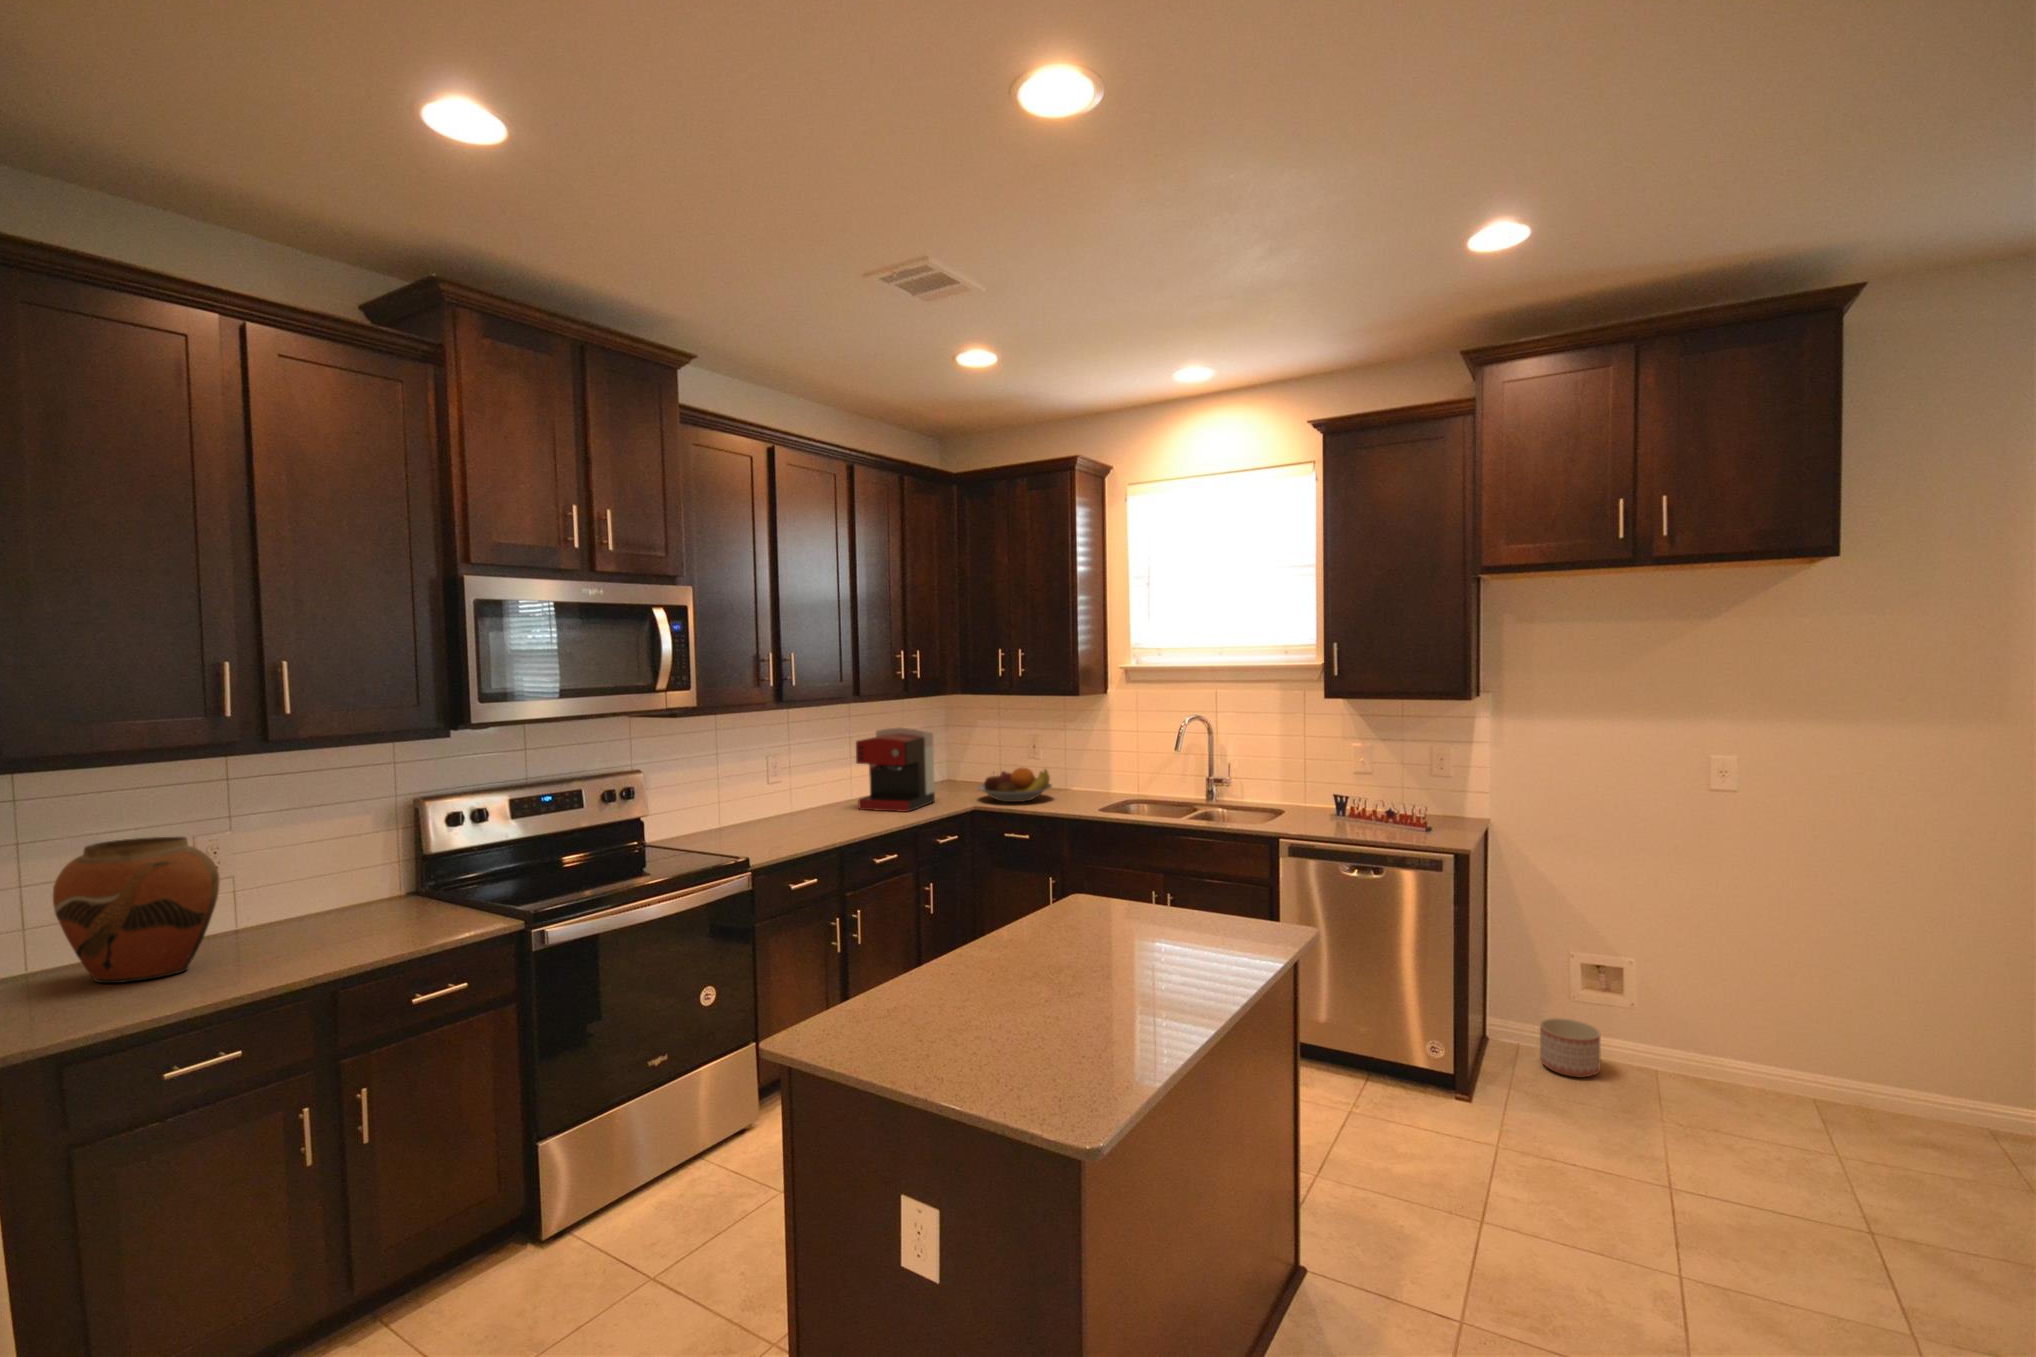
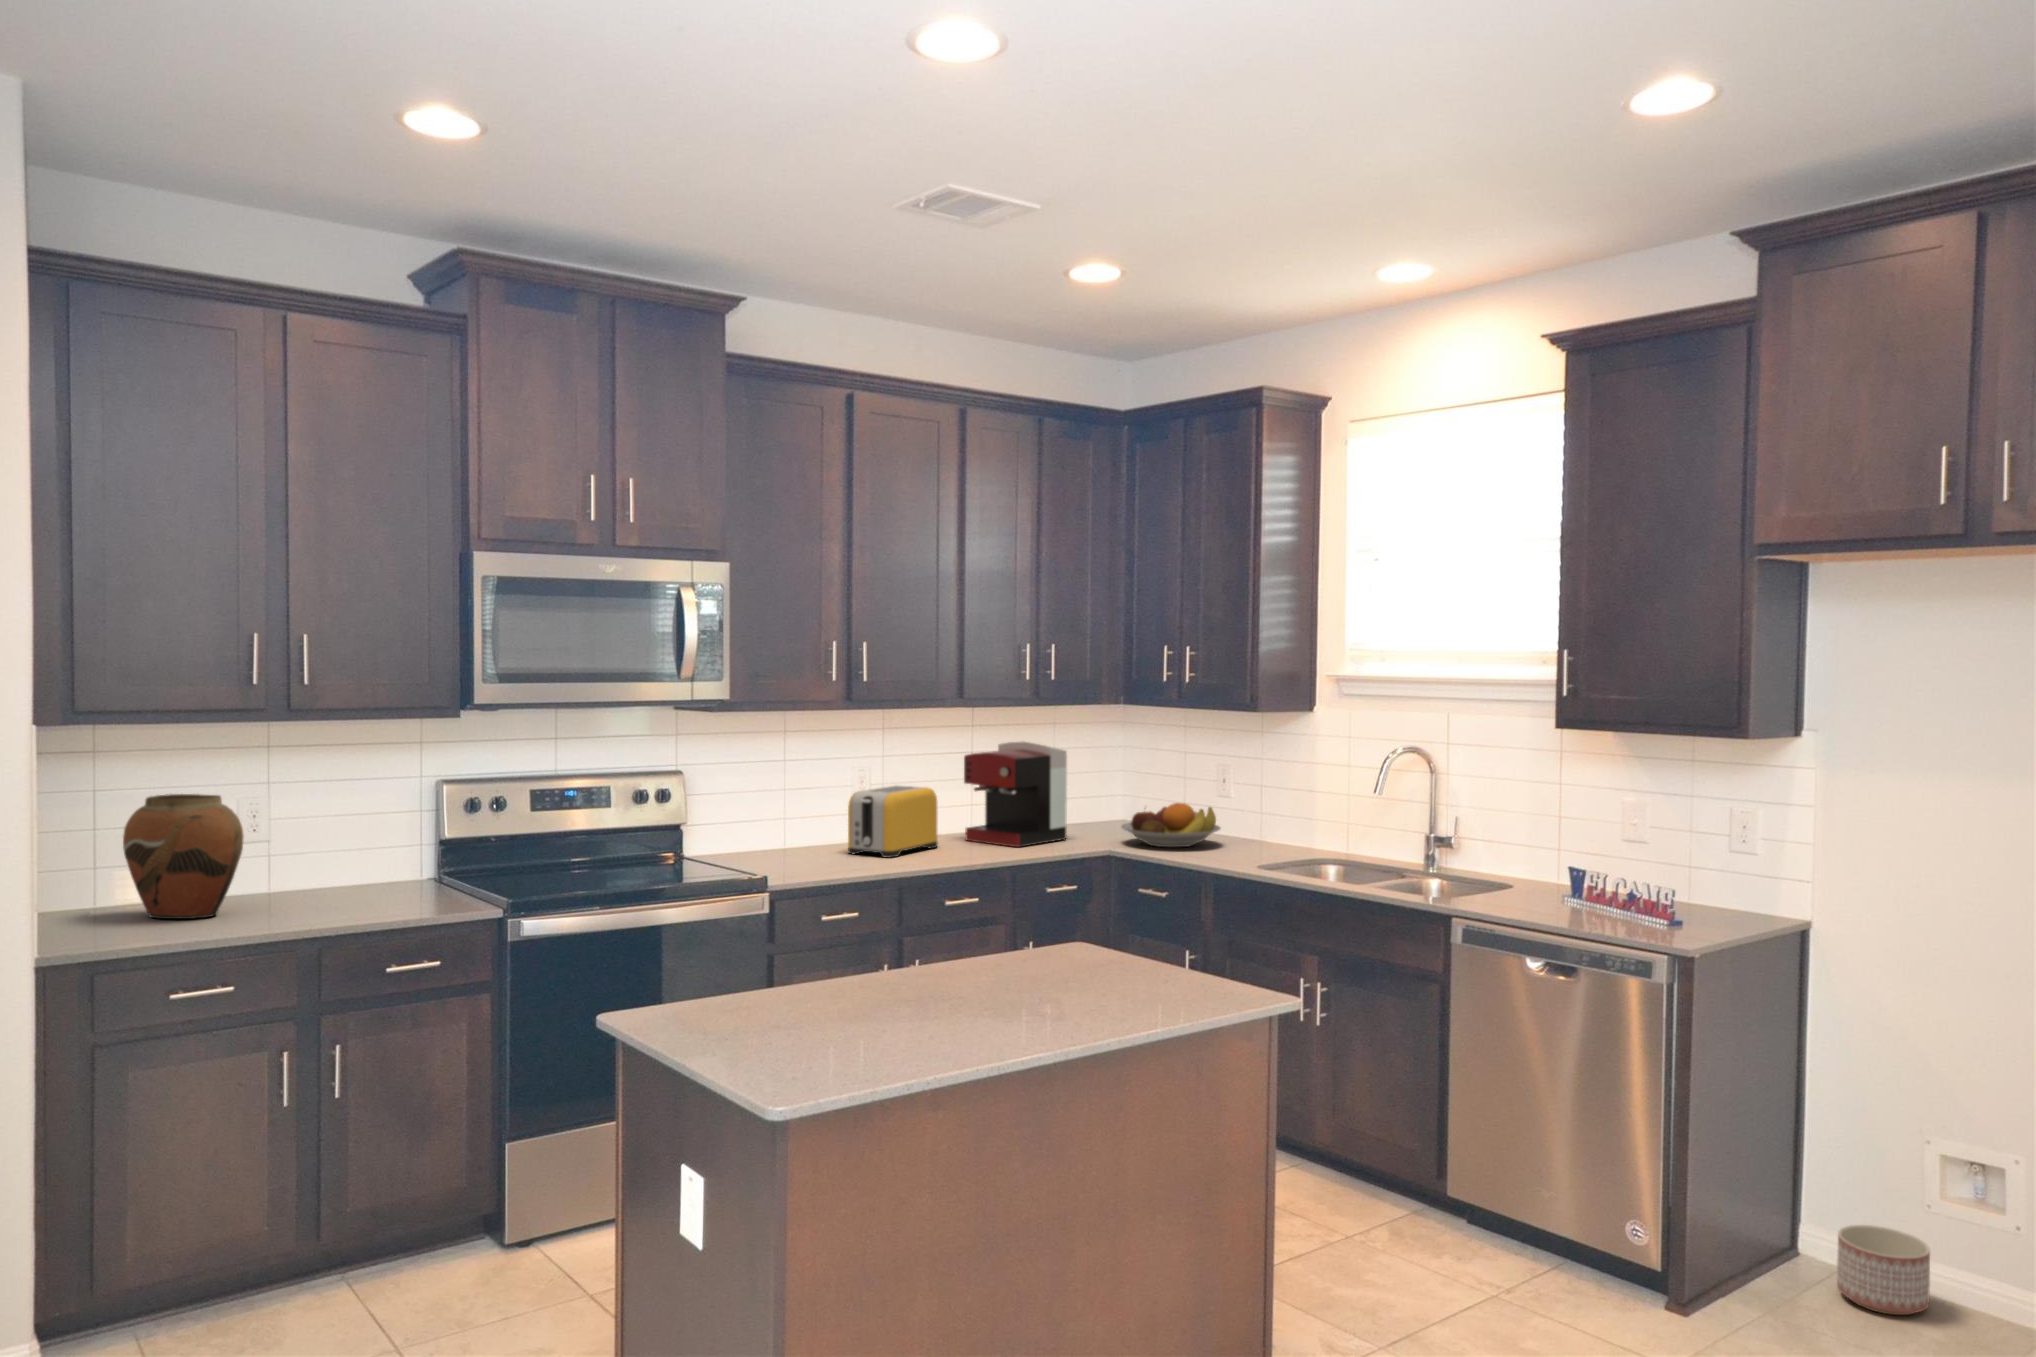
toaster: none [779,769,846,830] -> present [848,786,938,858]

